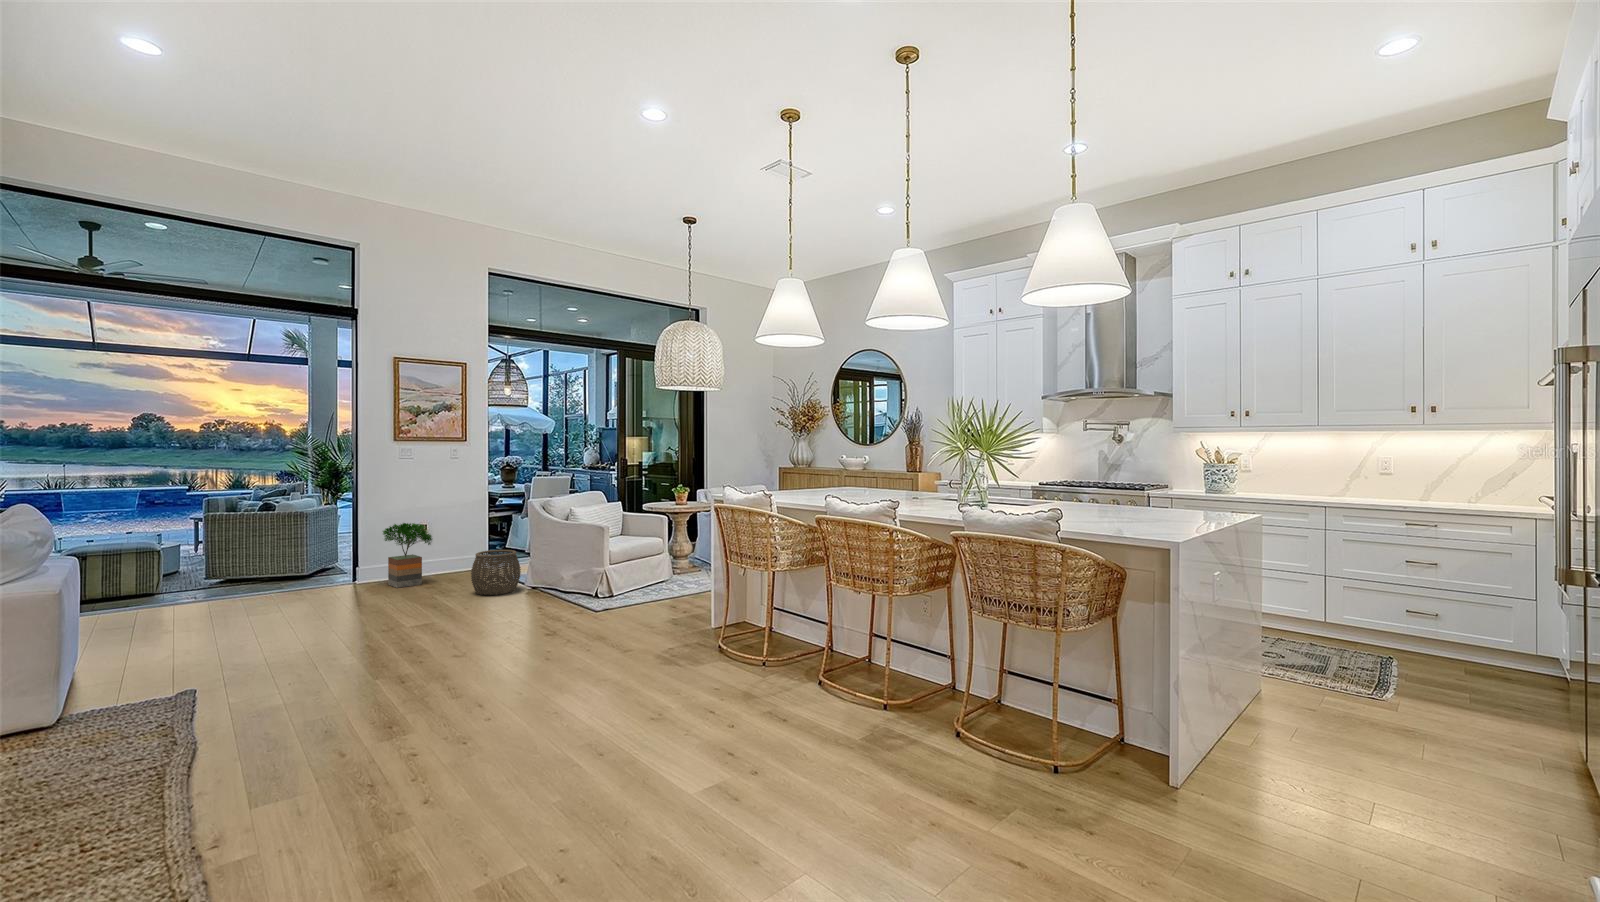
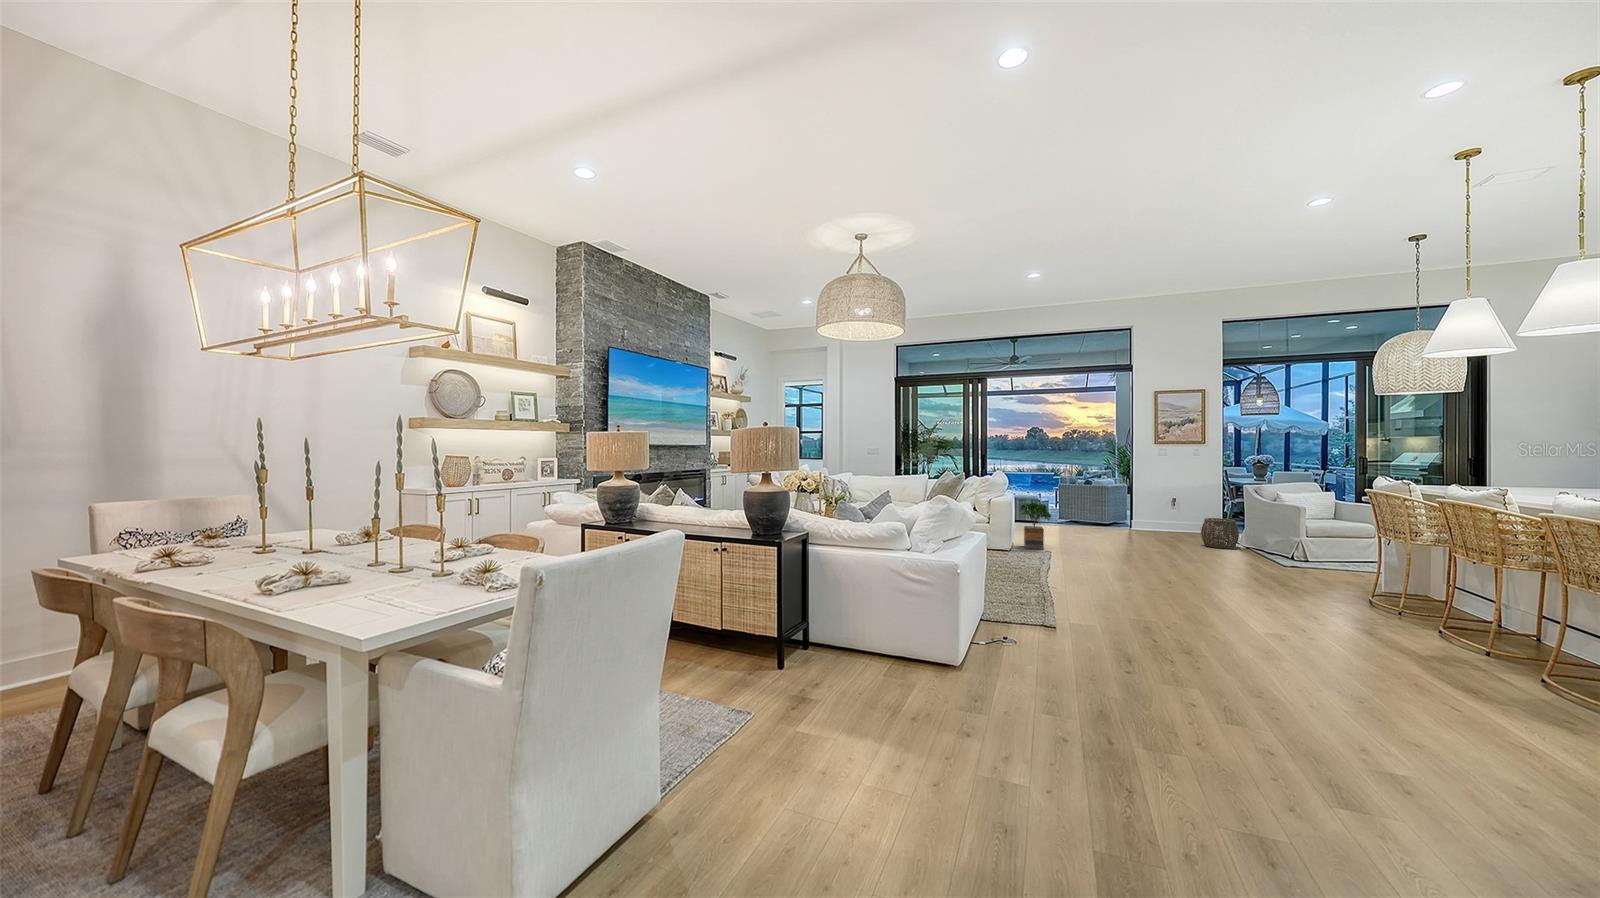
potted tree: present [383,523,432,588] -> present [1020,502,1051,549]

